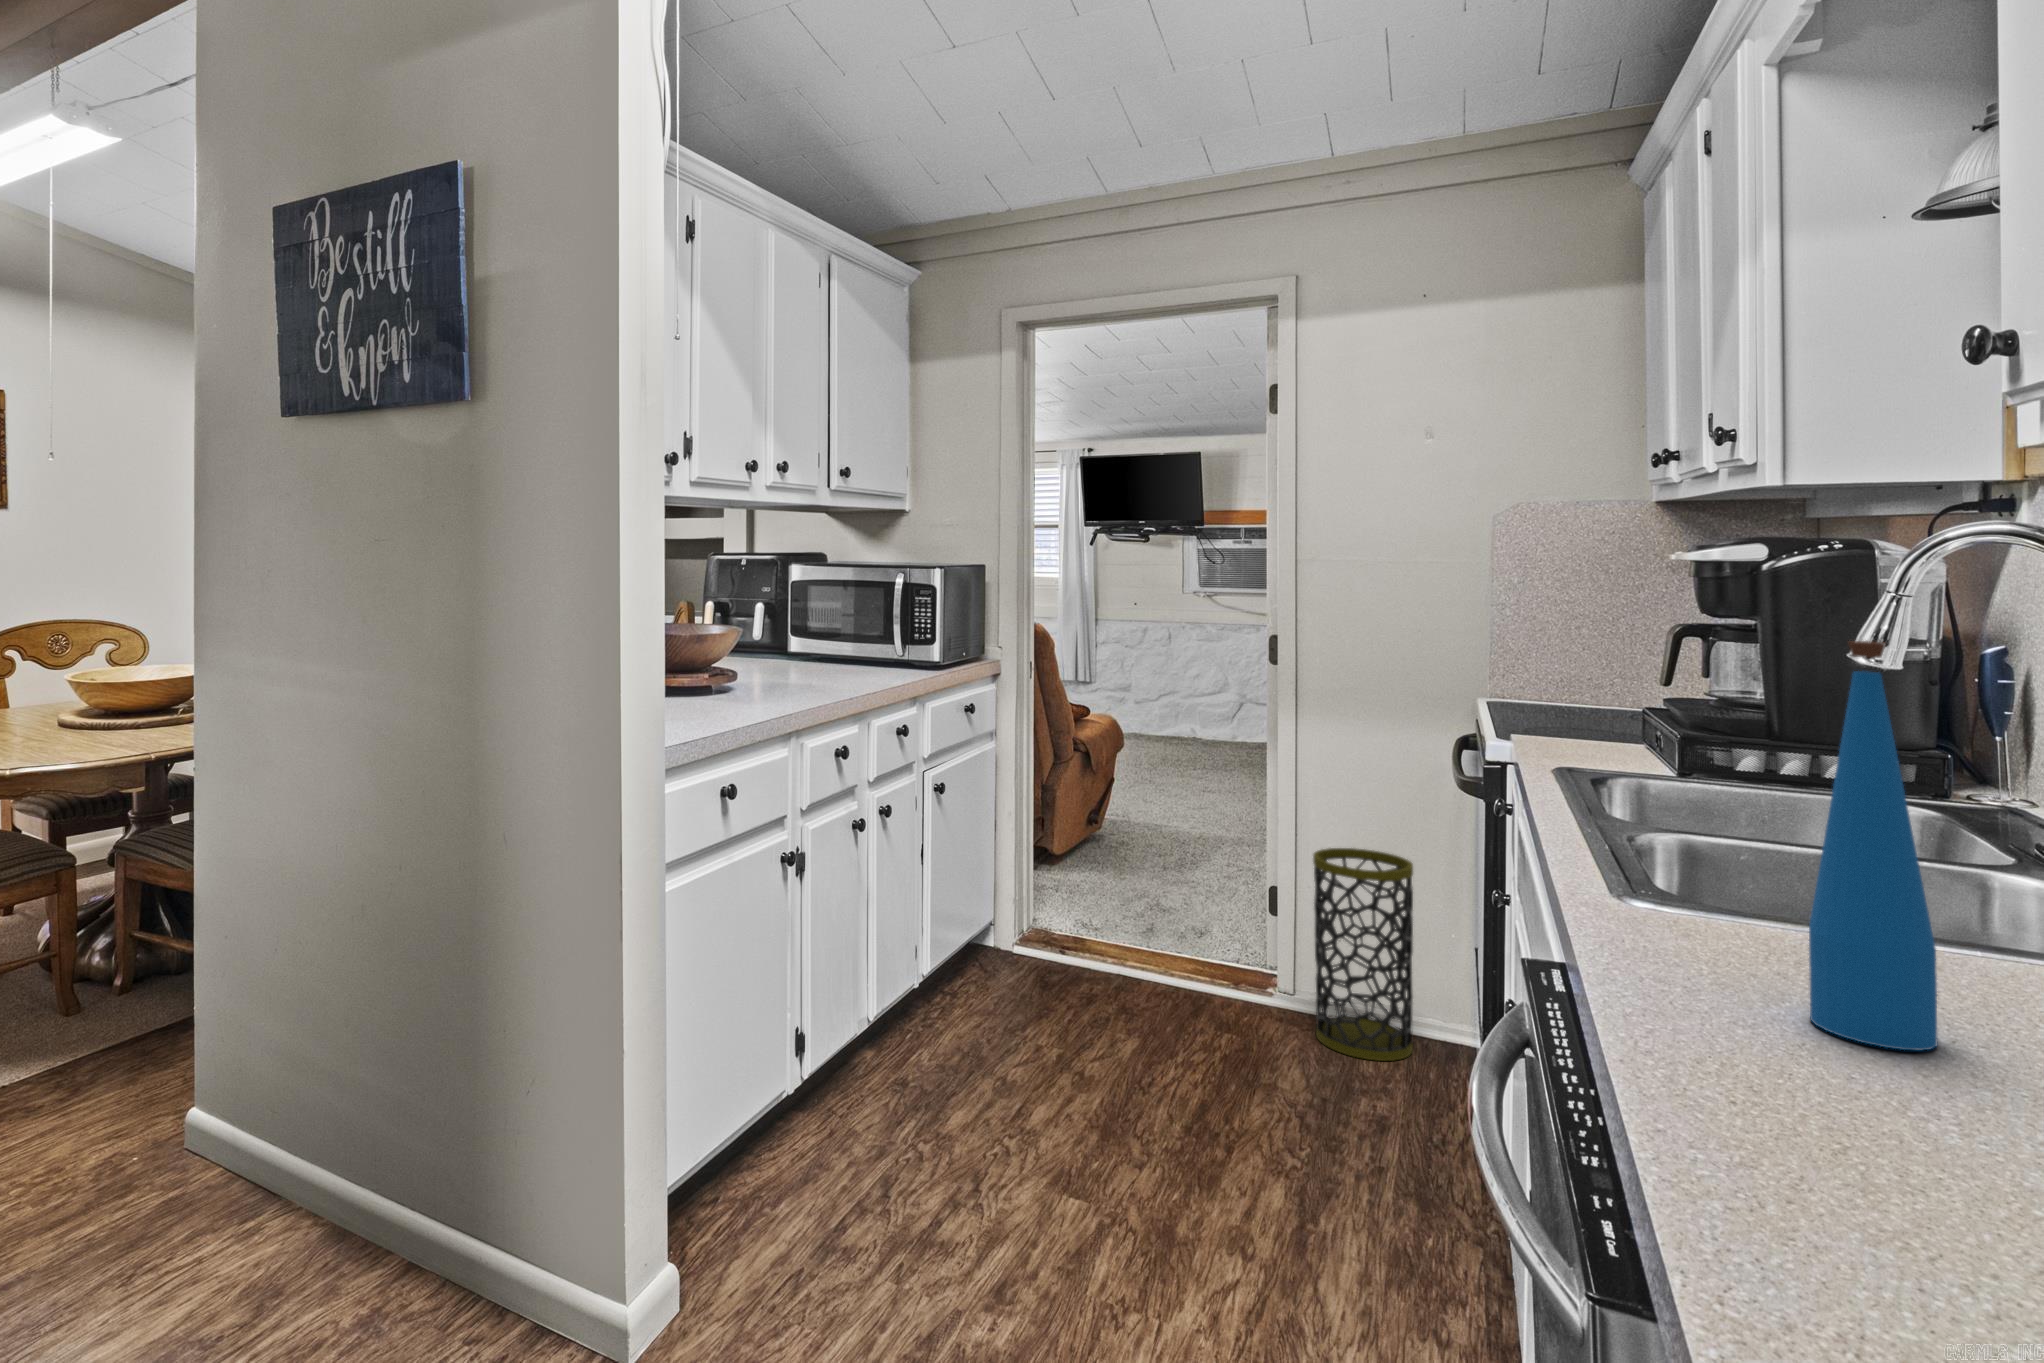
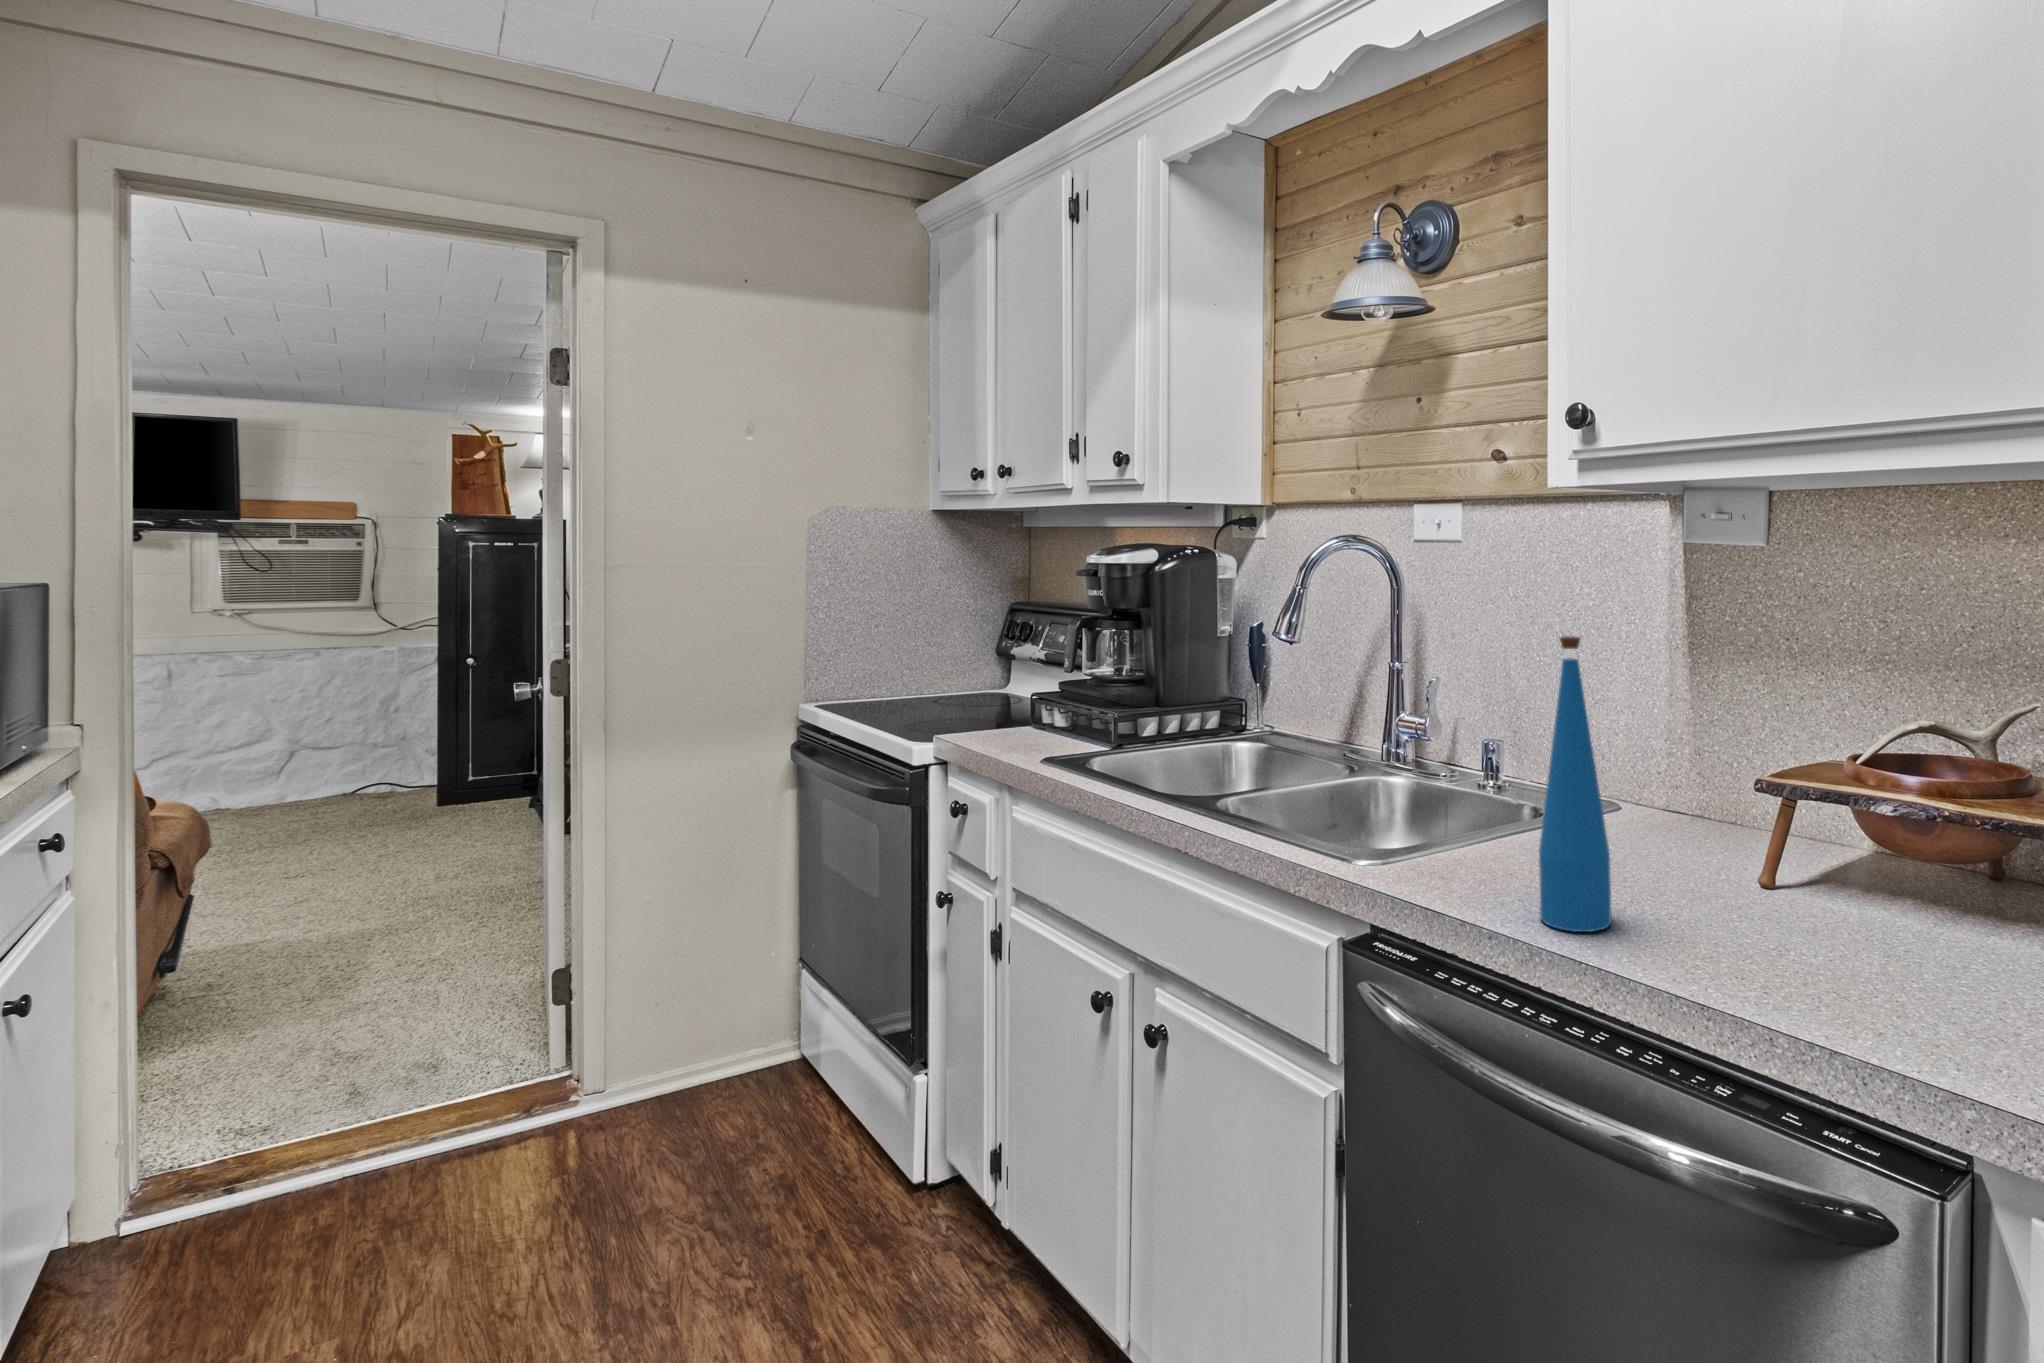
trash can: present [1313,848,1413,1061] -> none [646,888,760,1131]

